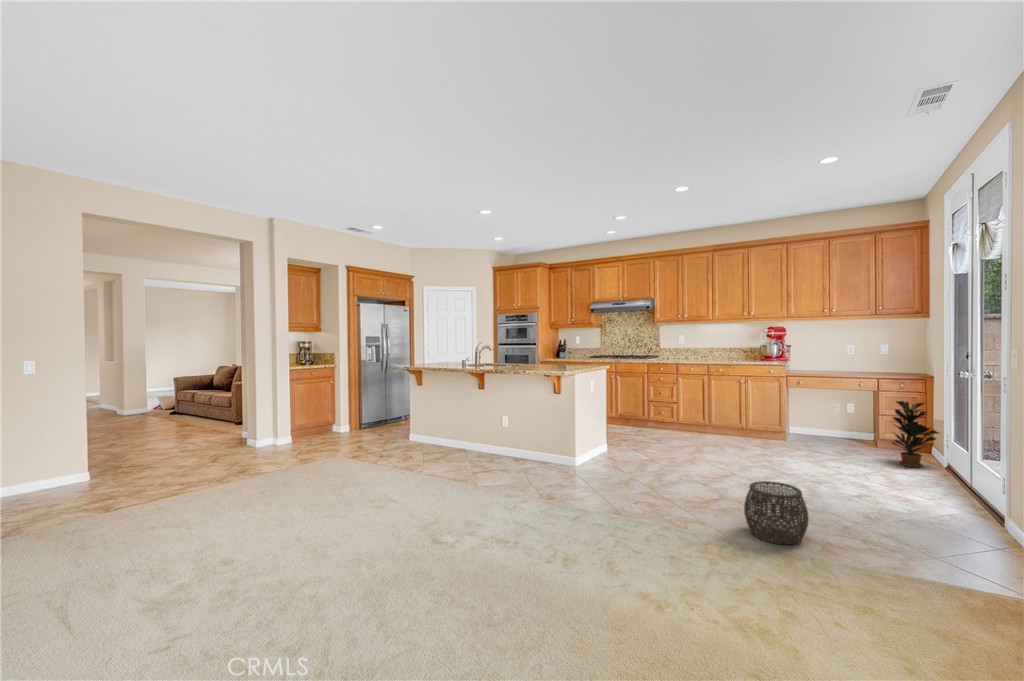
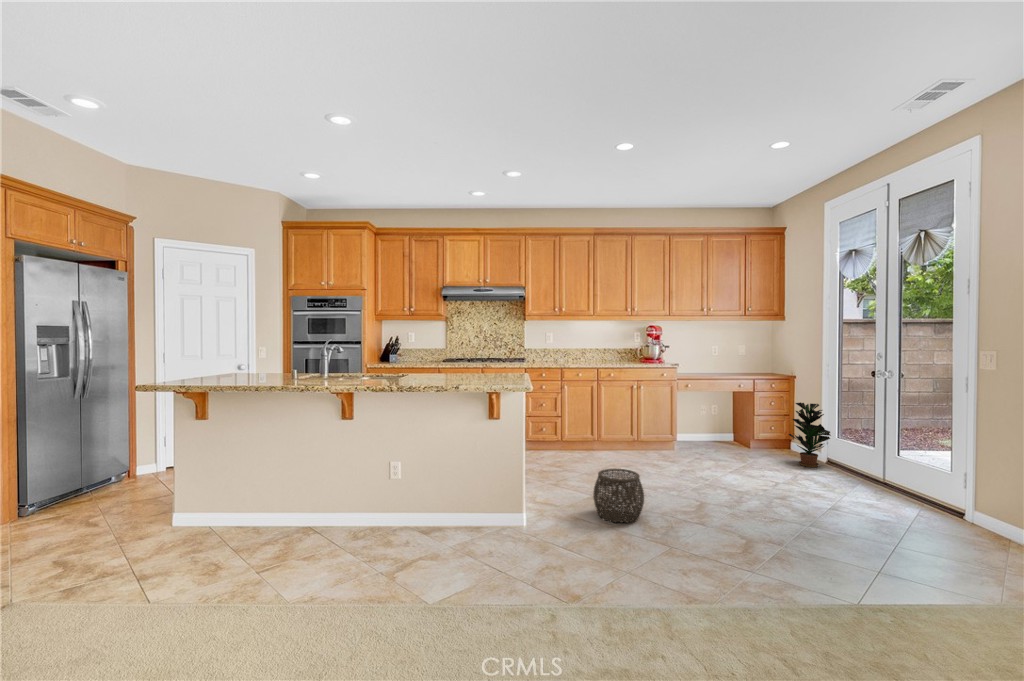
woven basket: present [744,481,809,545] -> present [593,469,644,523]

